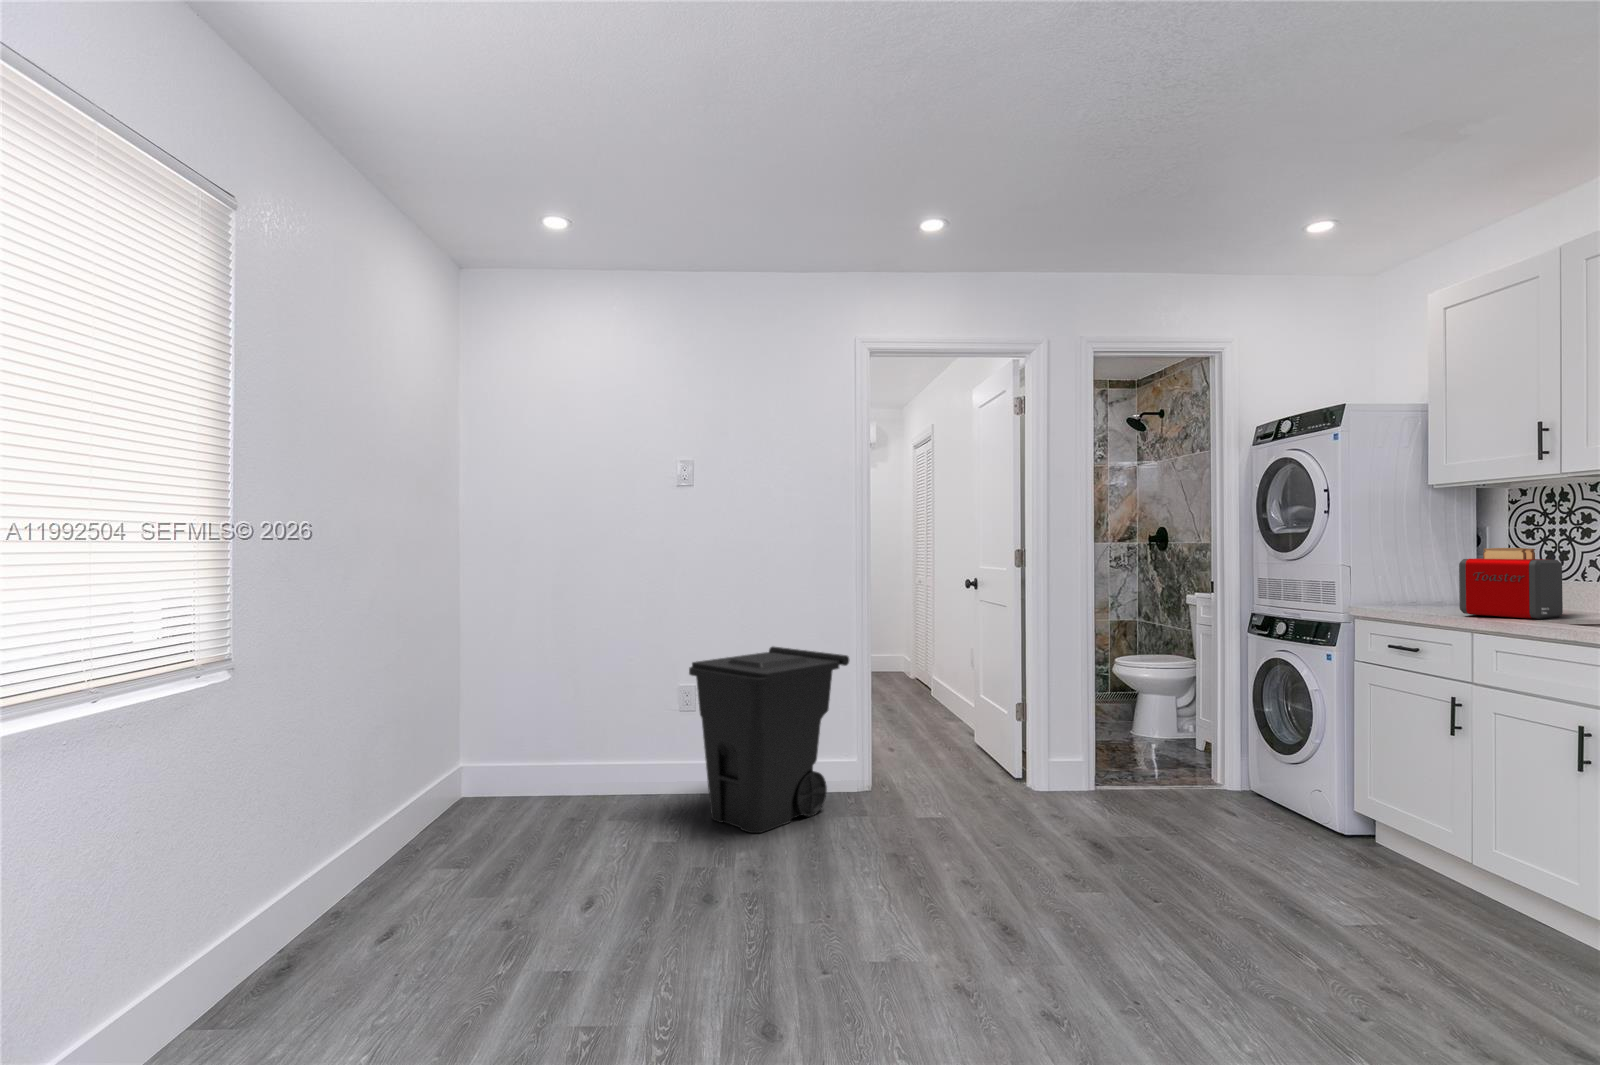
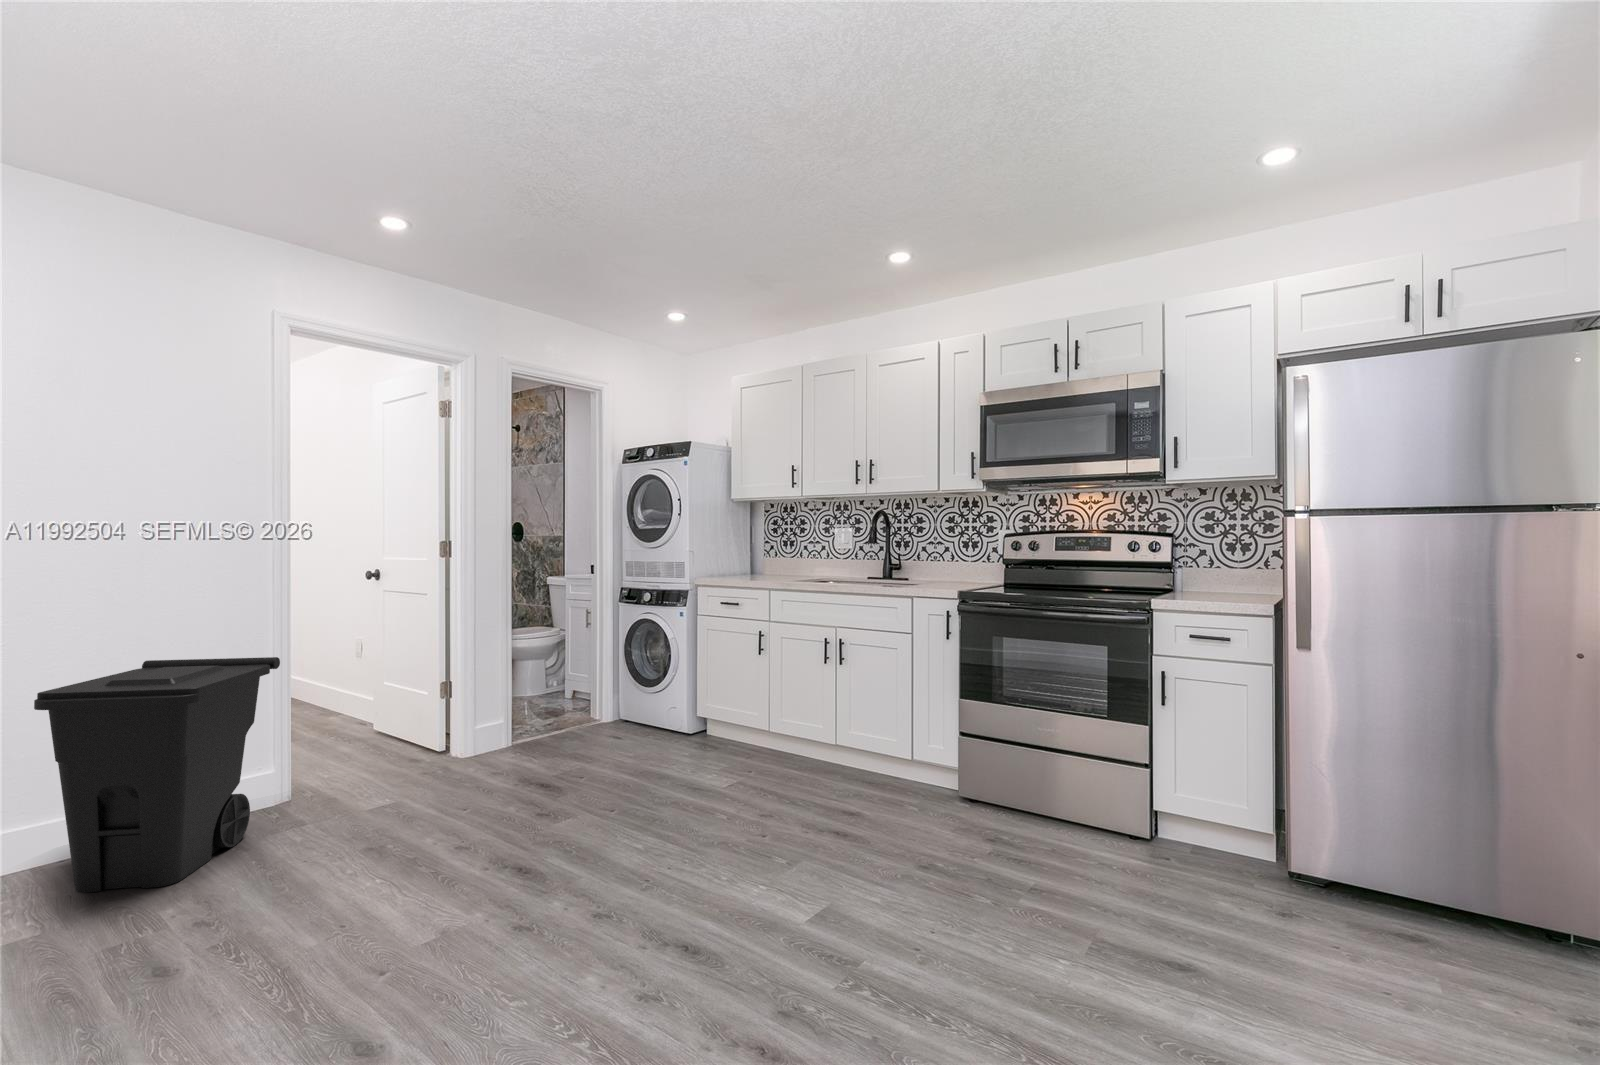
toaster: present [1459,548,1563,619] -> none [753,539,799,580]

